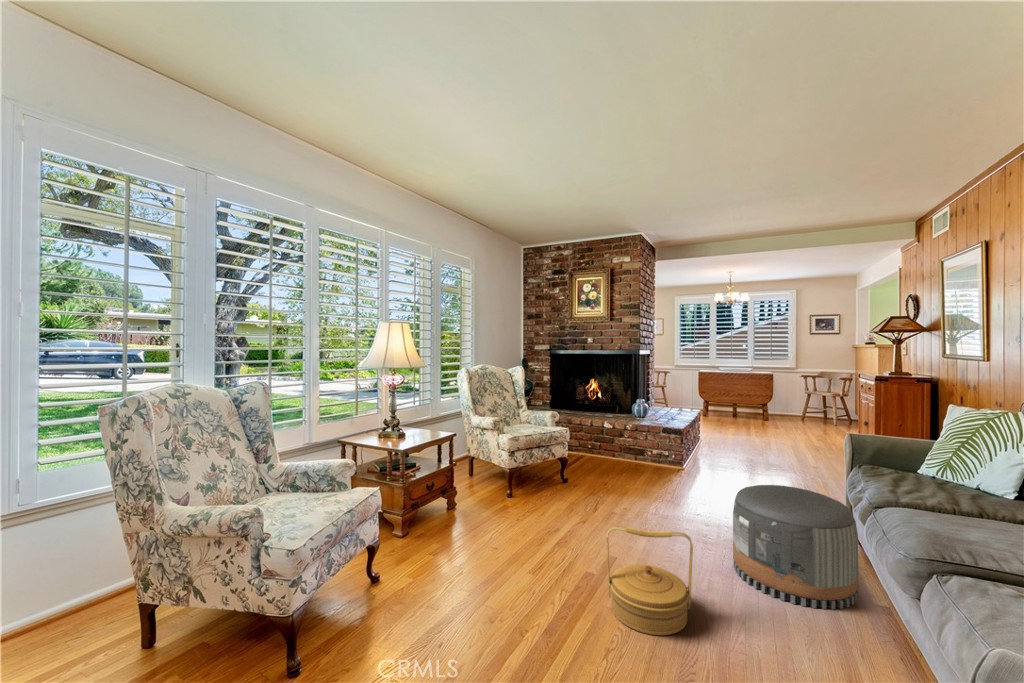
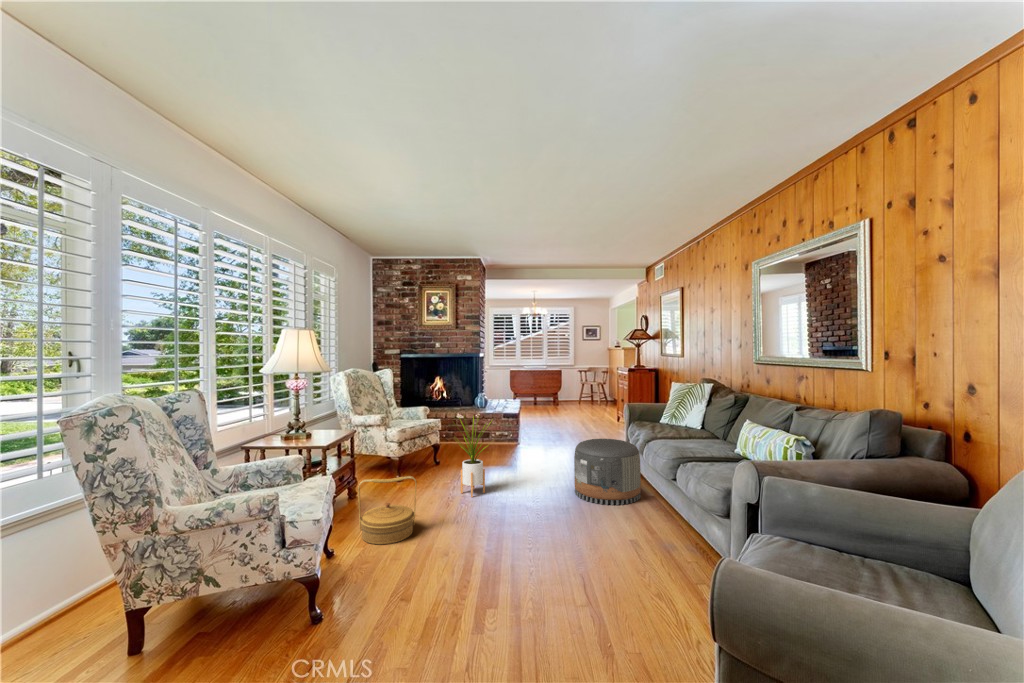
house plant: none [557,423,614,536] -> present [456,417,486,497]
basket: present [606,526,693,635] -> present [358,476,416,544]

